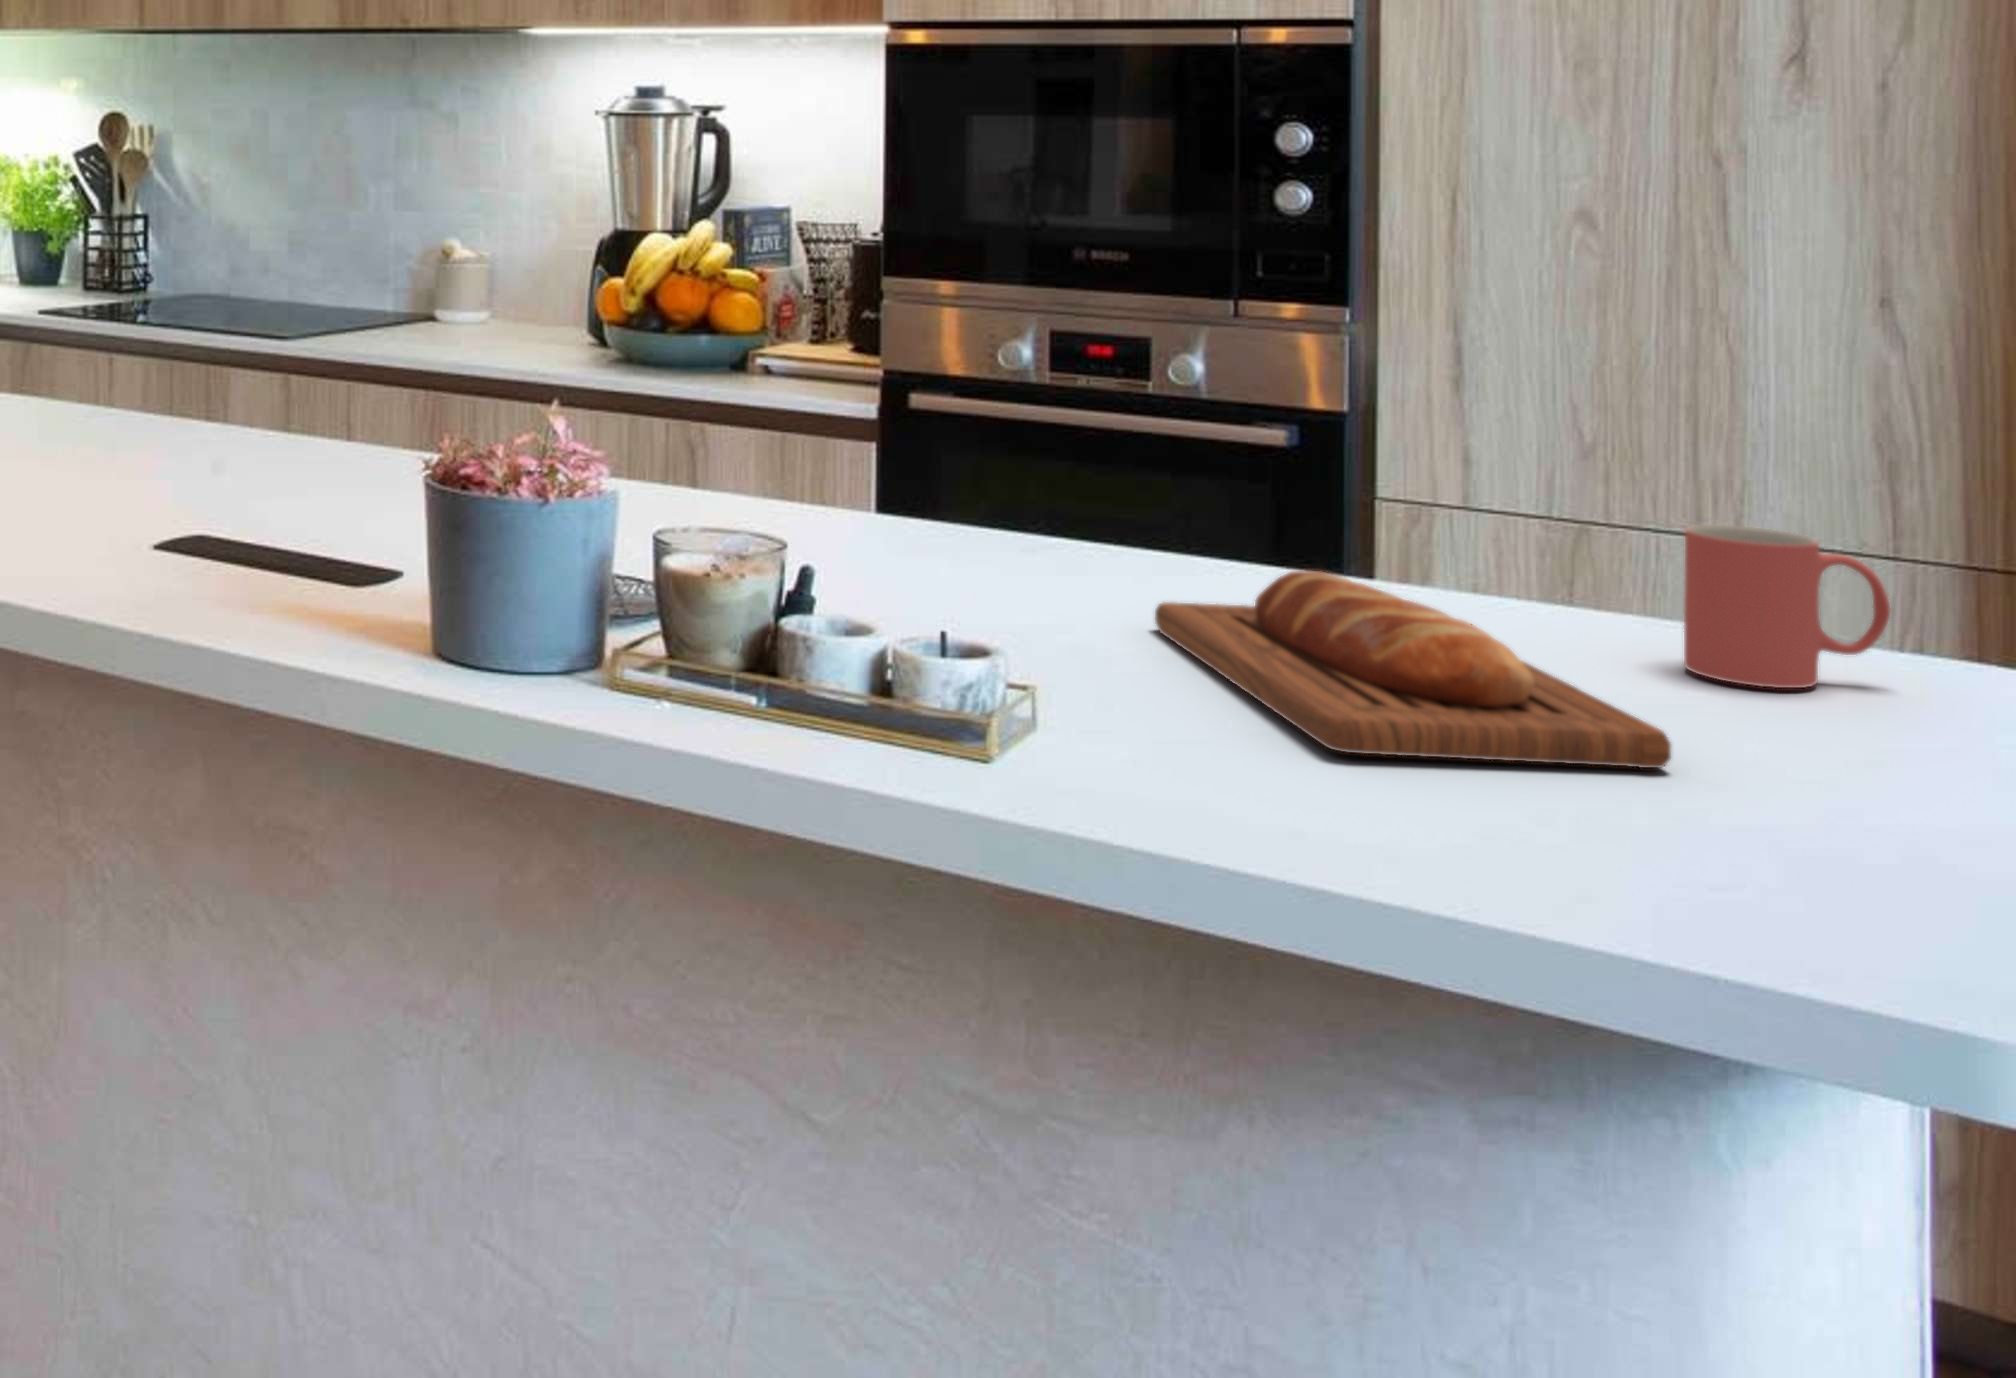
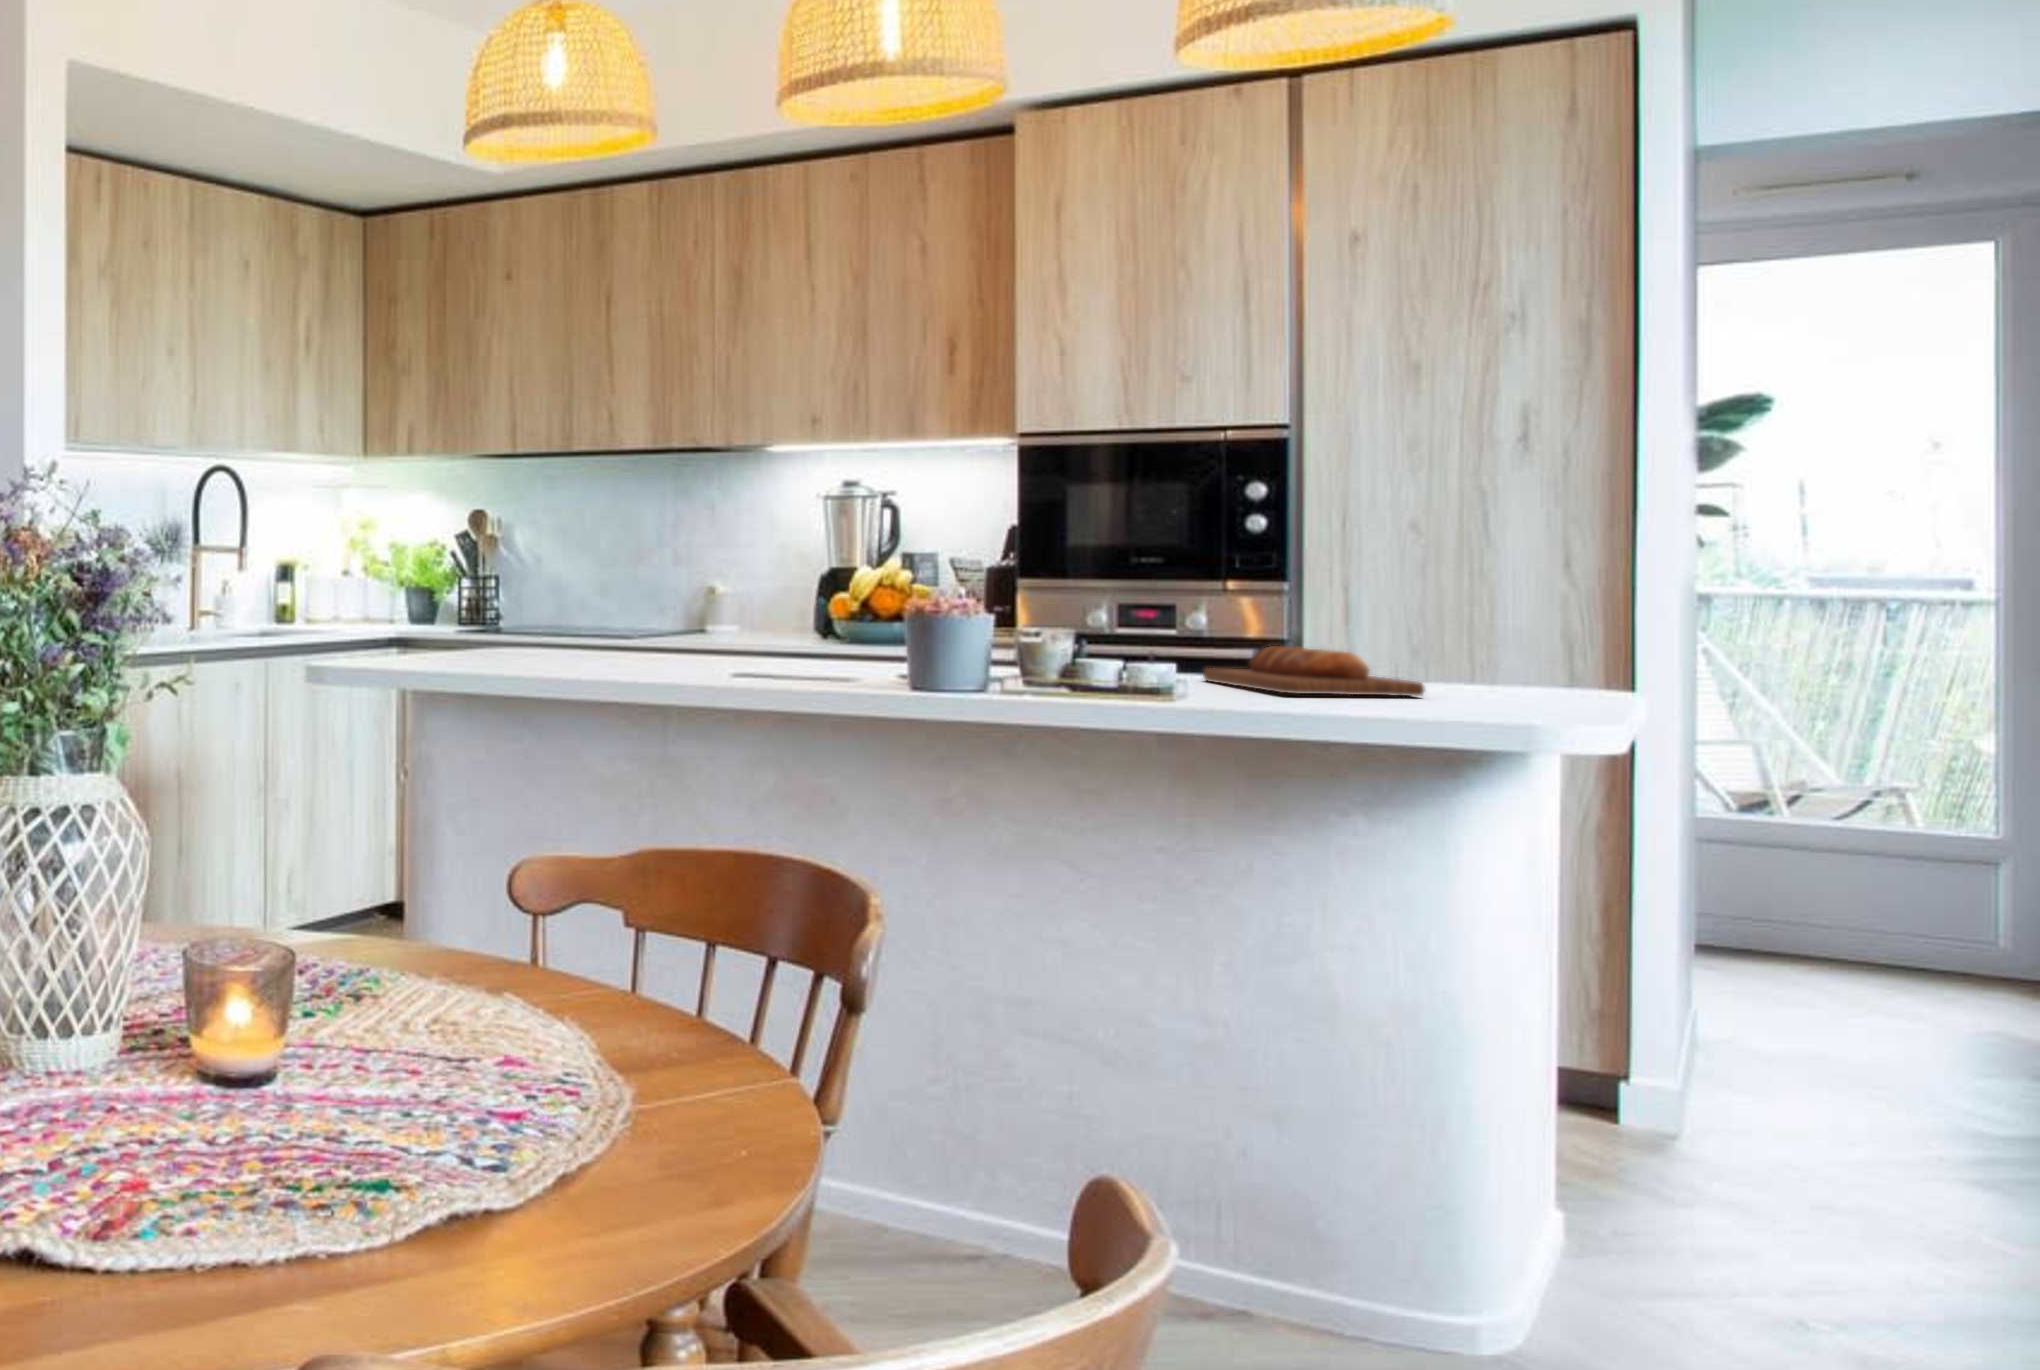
mug: present [1684,525,1891,688] -> none [1441,623,1529,687]

